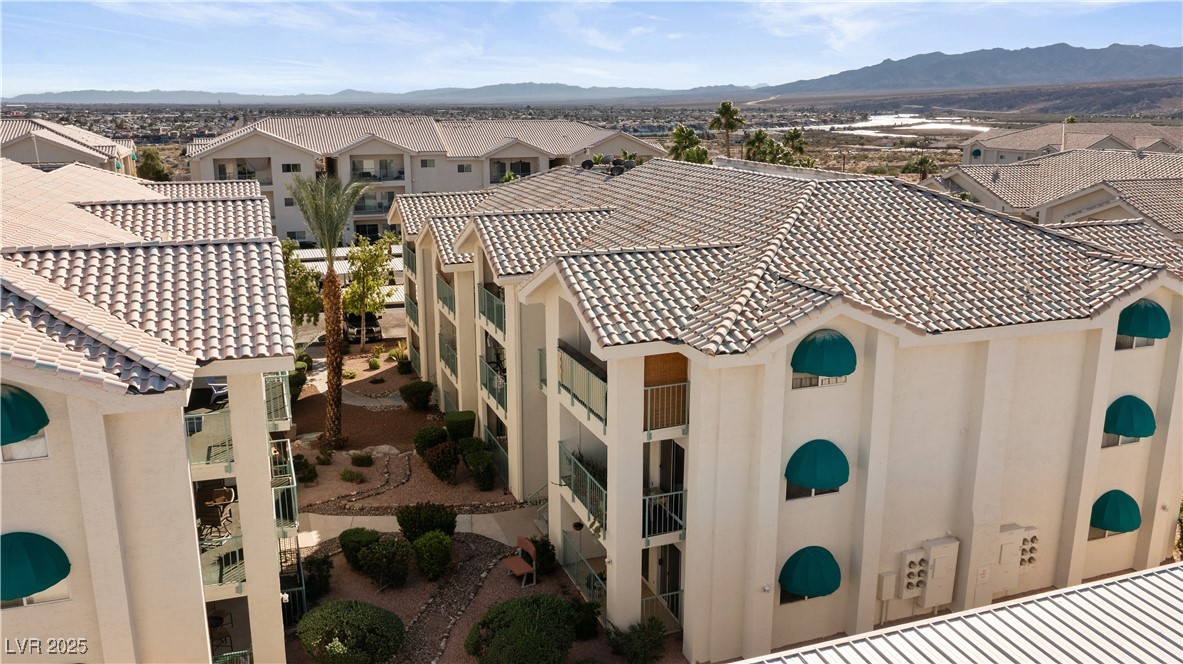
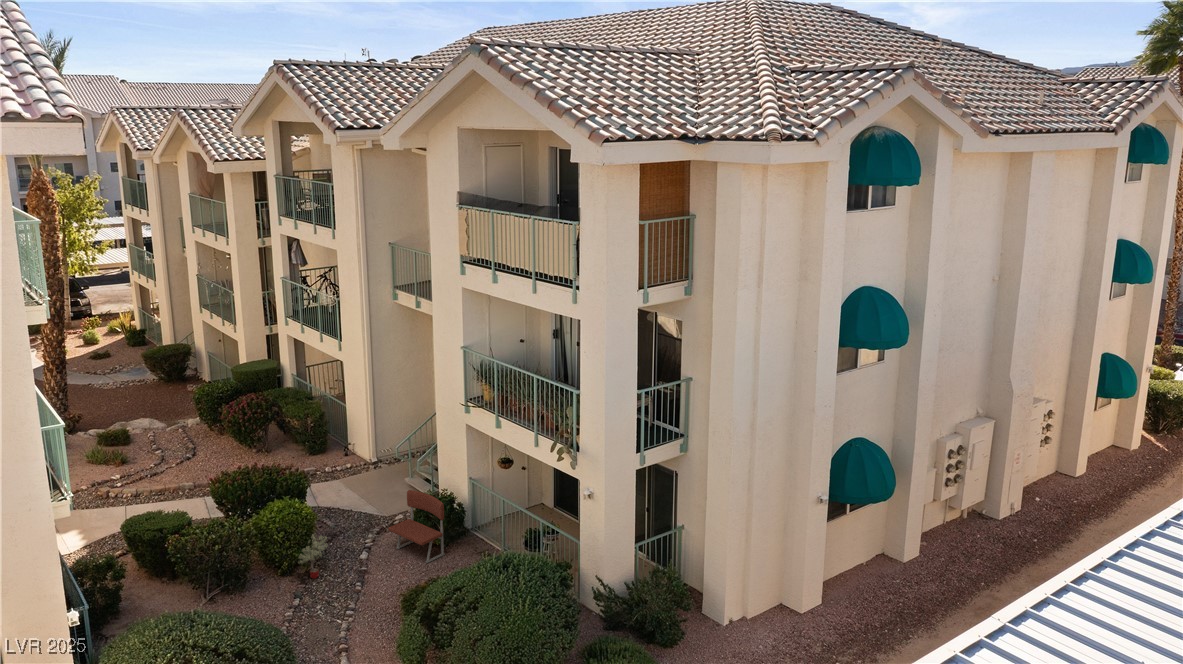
potted tree: none [437,557,459,587] -> present [299,535,327,579]

